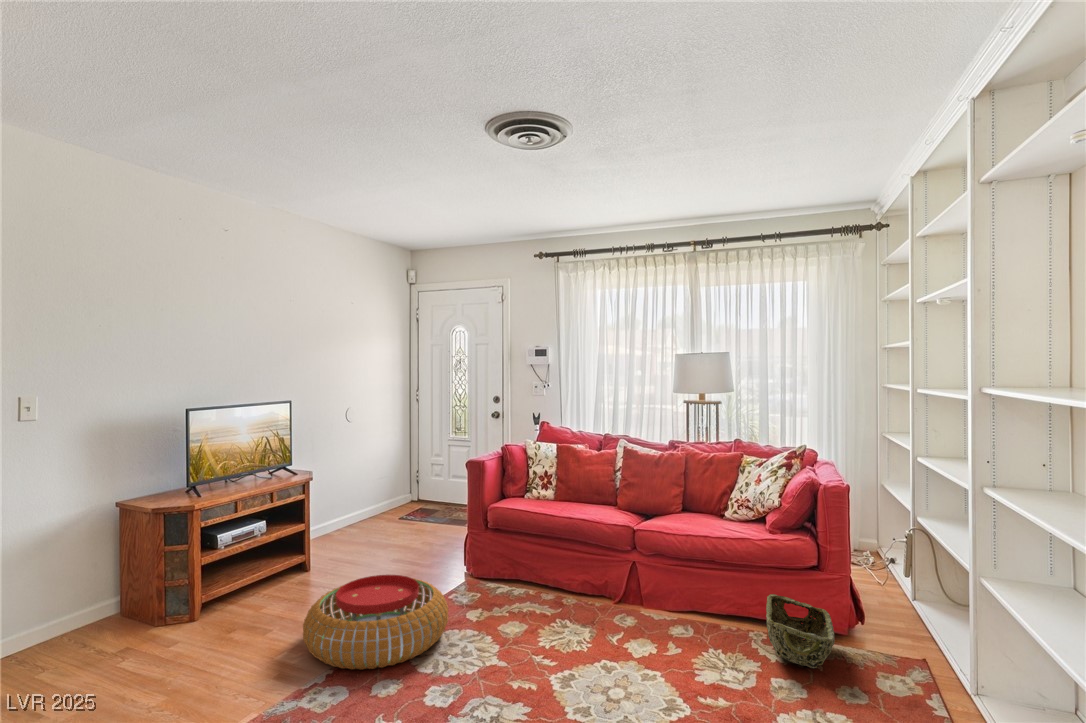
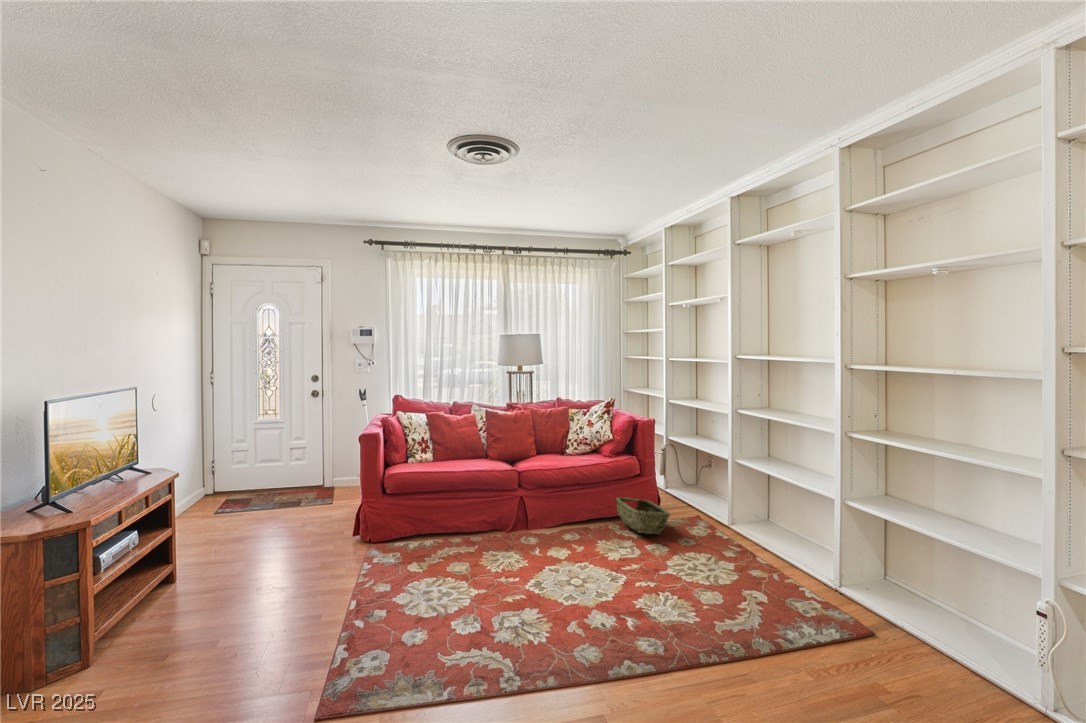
pouf: present [303,575,448,670] -> none [275,547,420,642]

